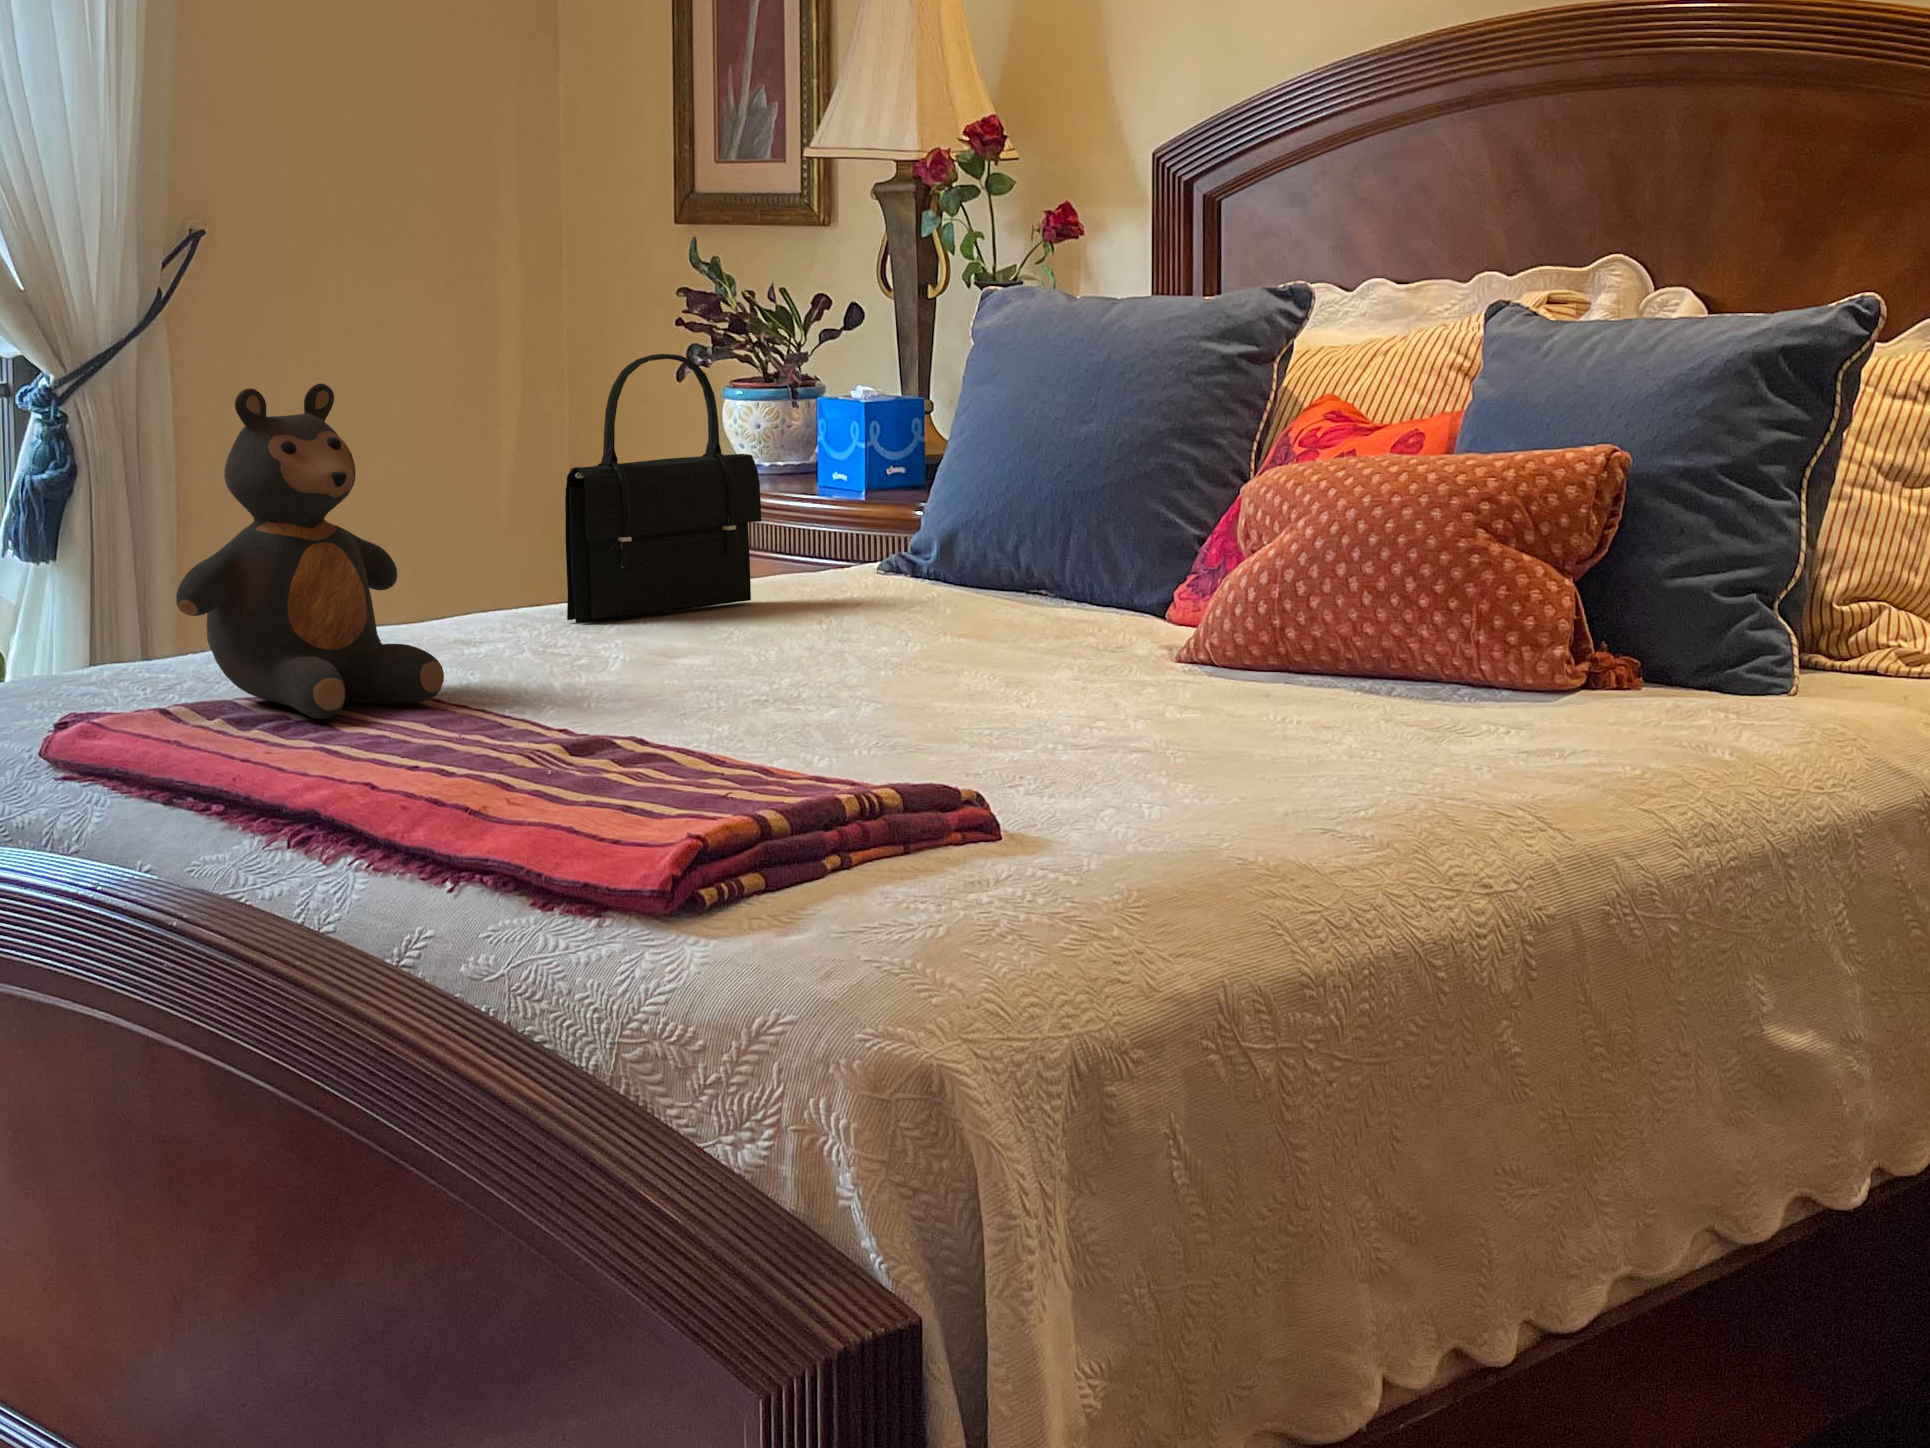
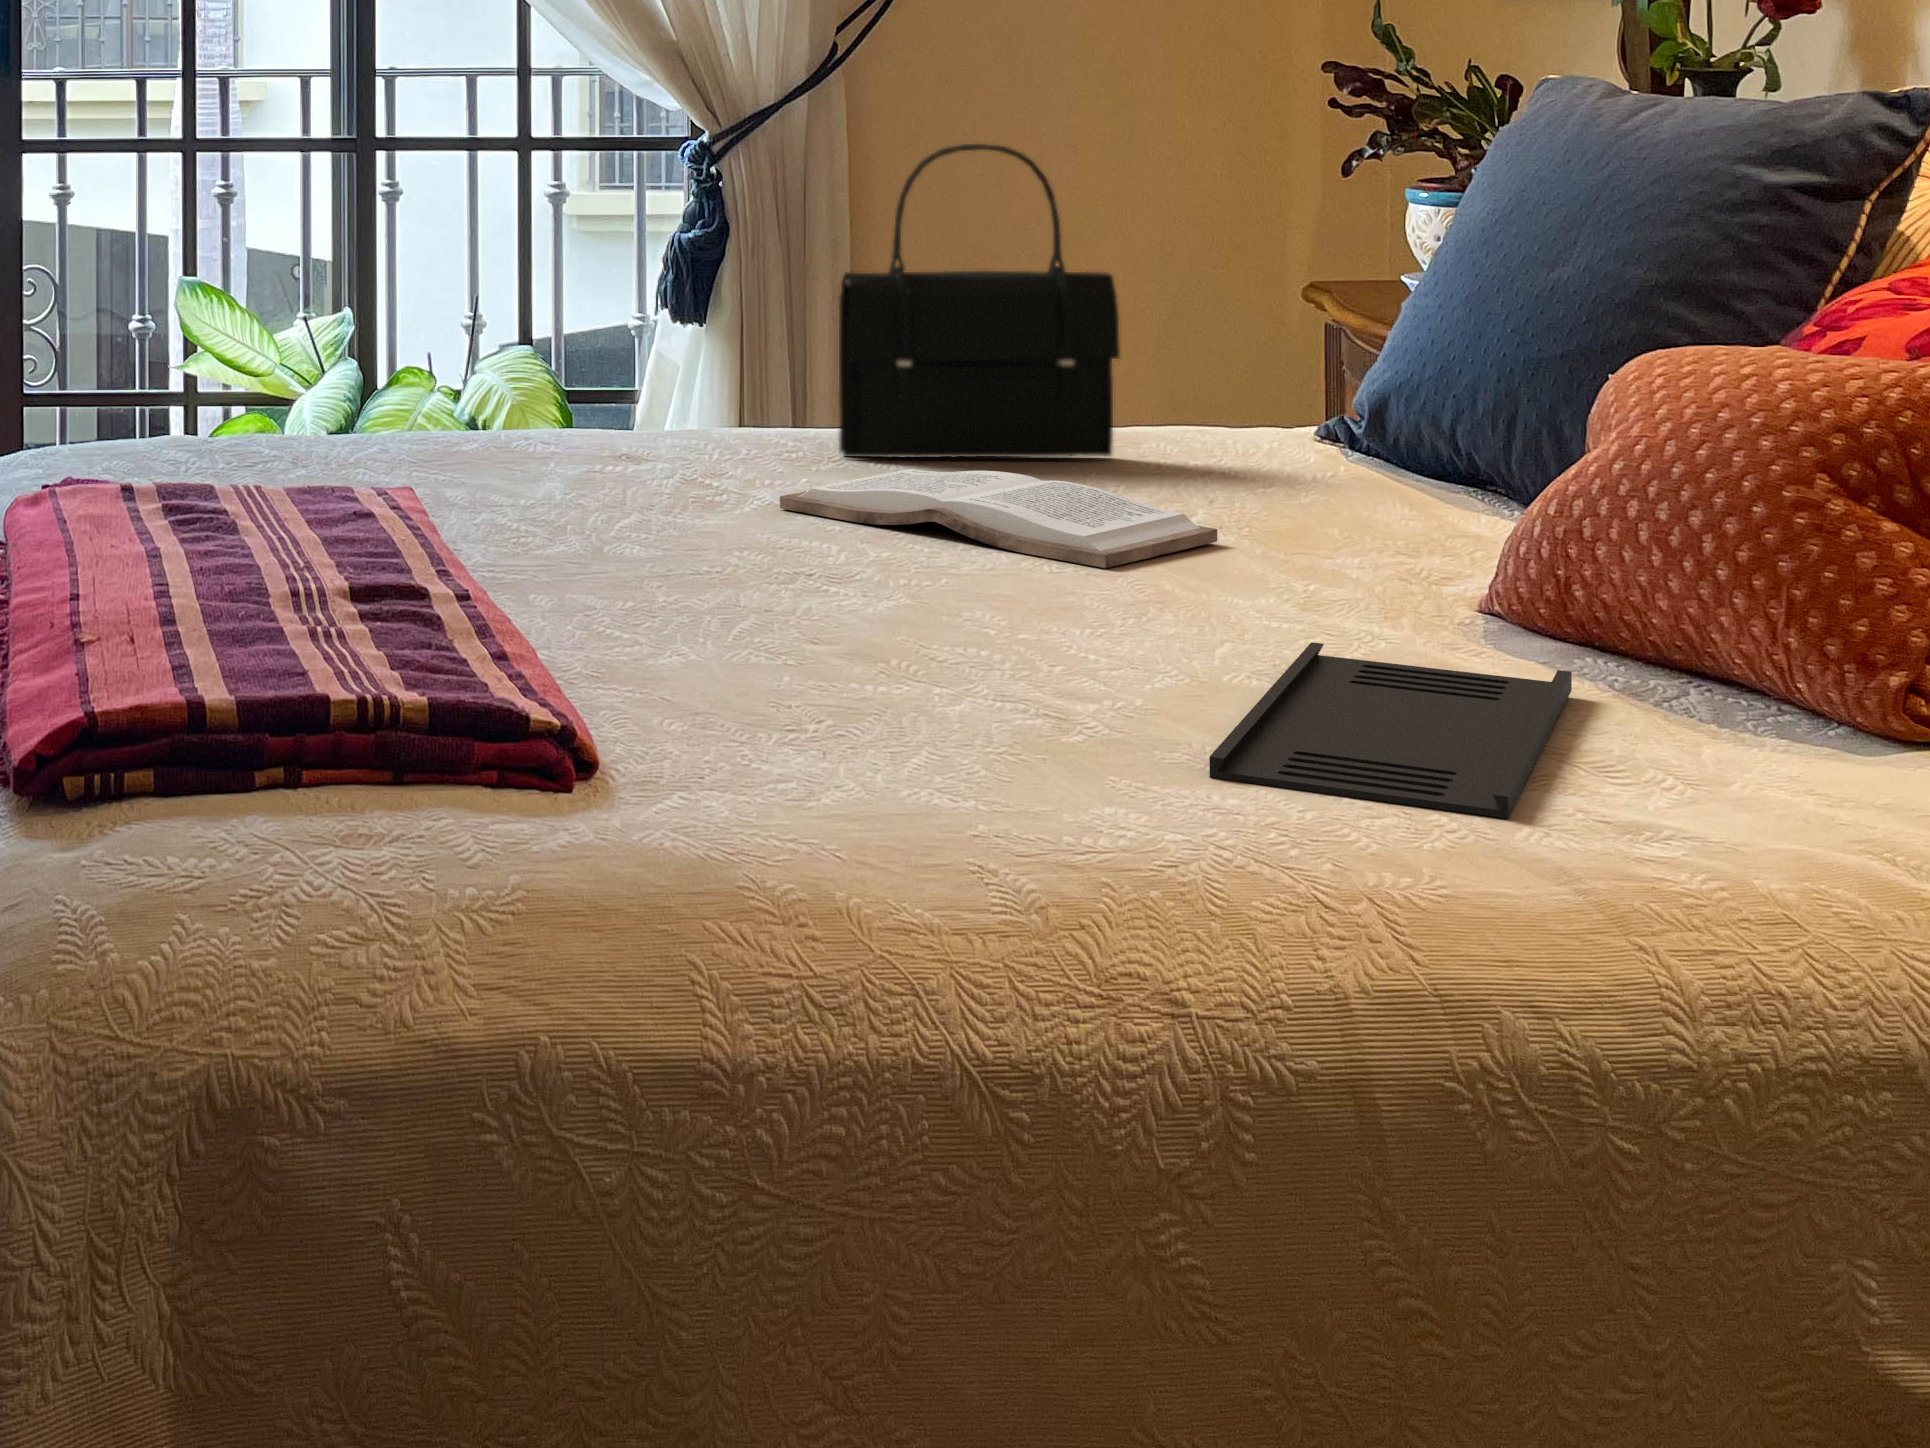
teddy bear: present [176,383,444,719] -> none [190,156,472,522]
book: none [637,612,962,666] -> present [780,469,1217,568]
tray: none [1199,677,1493,763] -> present [1209,642,1572,818]

